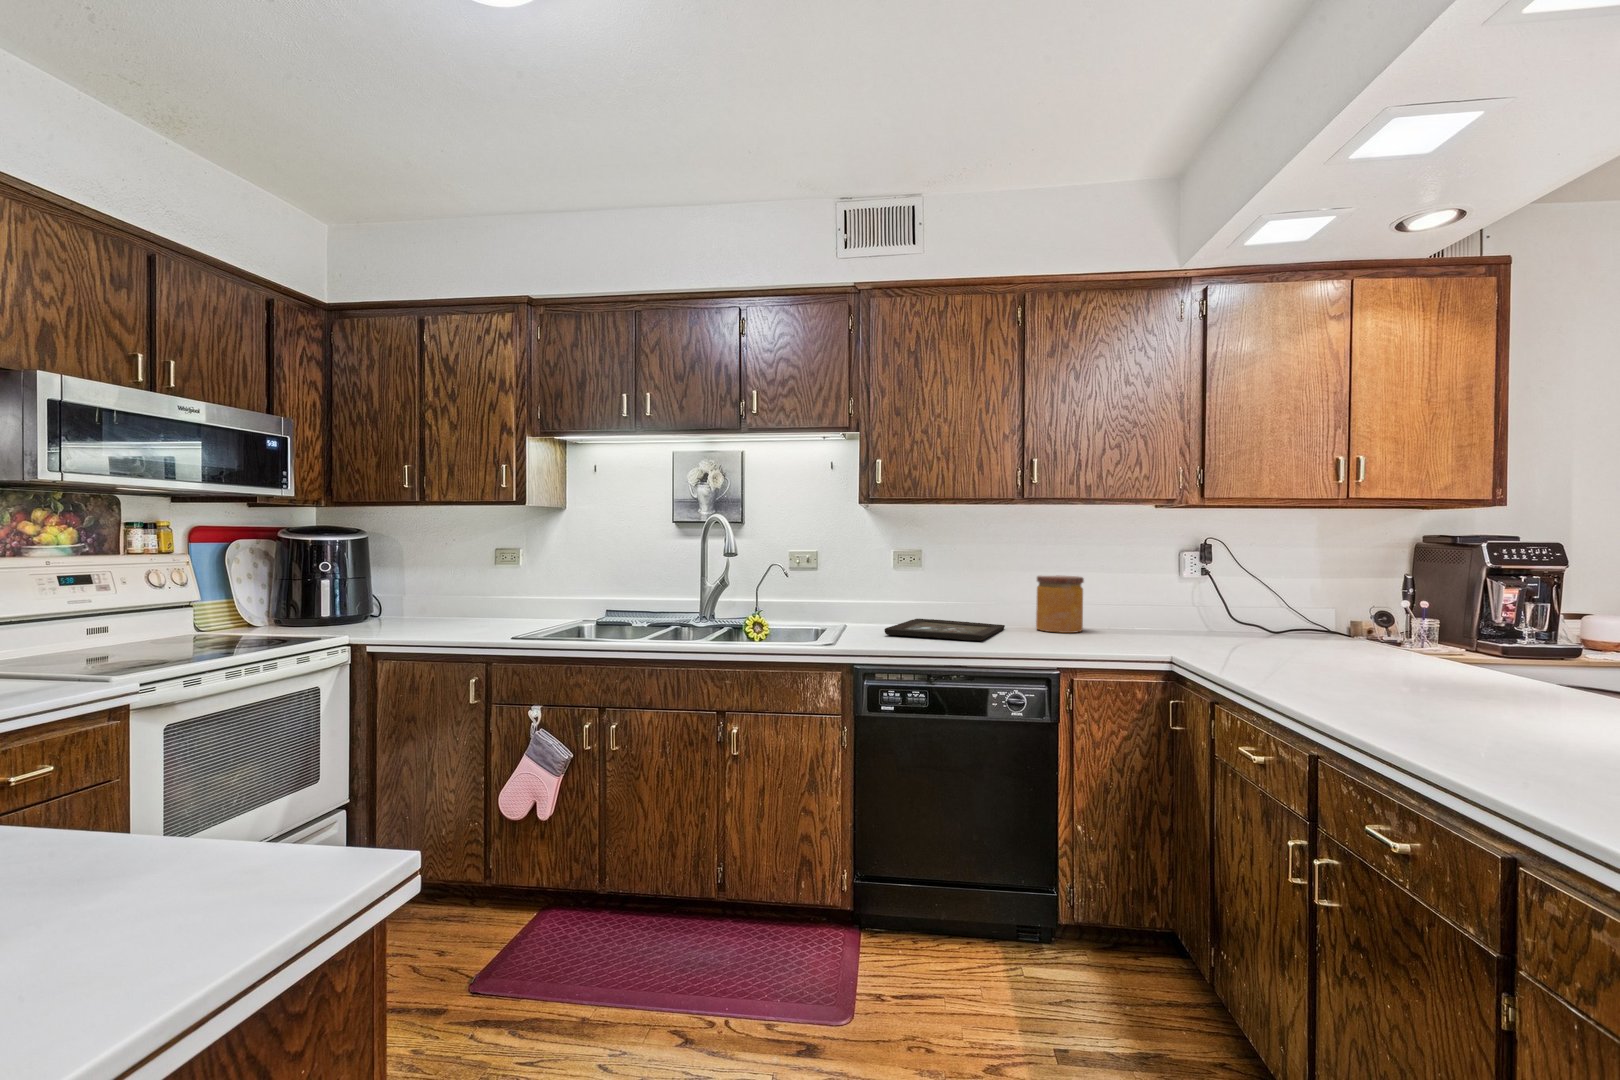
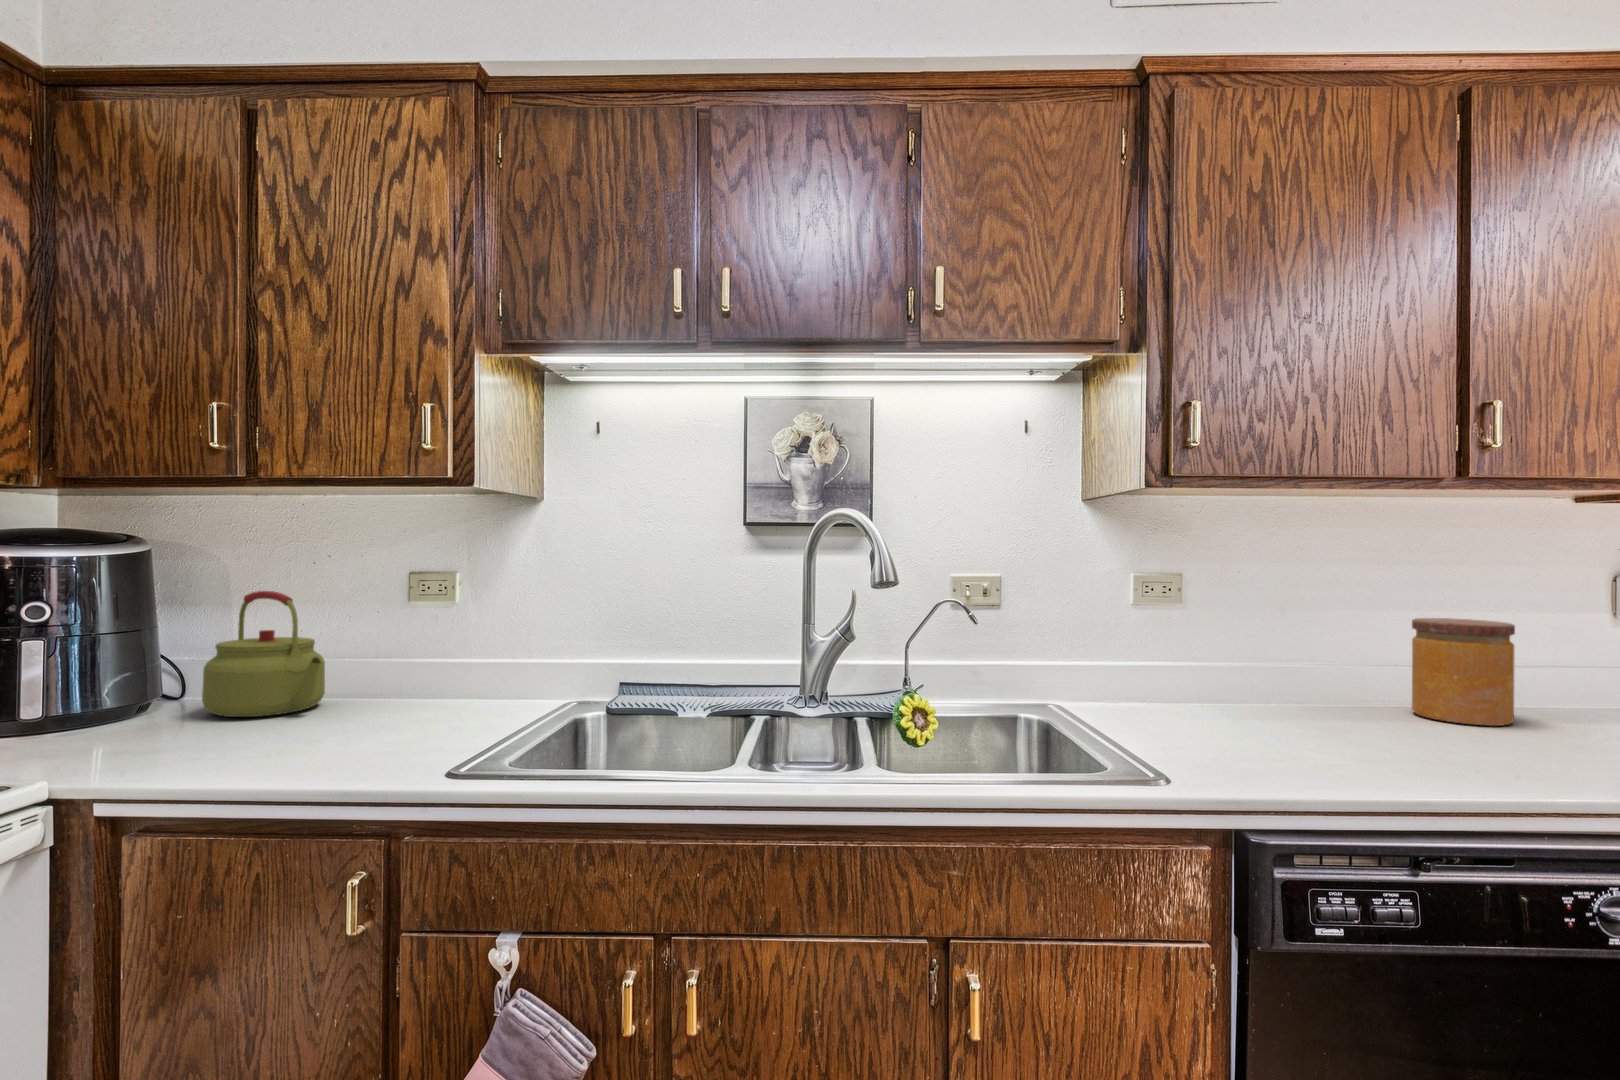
kettle: none [398,558,457,622] -> present [202,591,325,717]
tray: present [885,619,1005,641] -> none [1182,694,1437,760]

